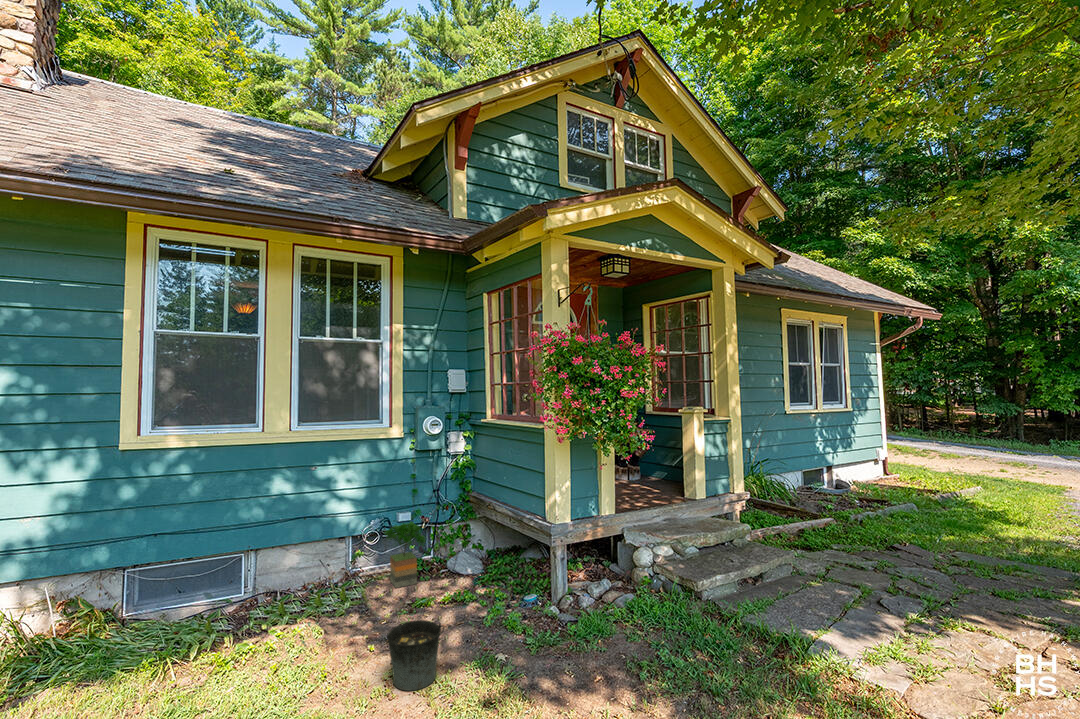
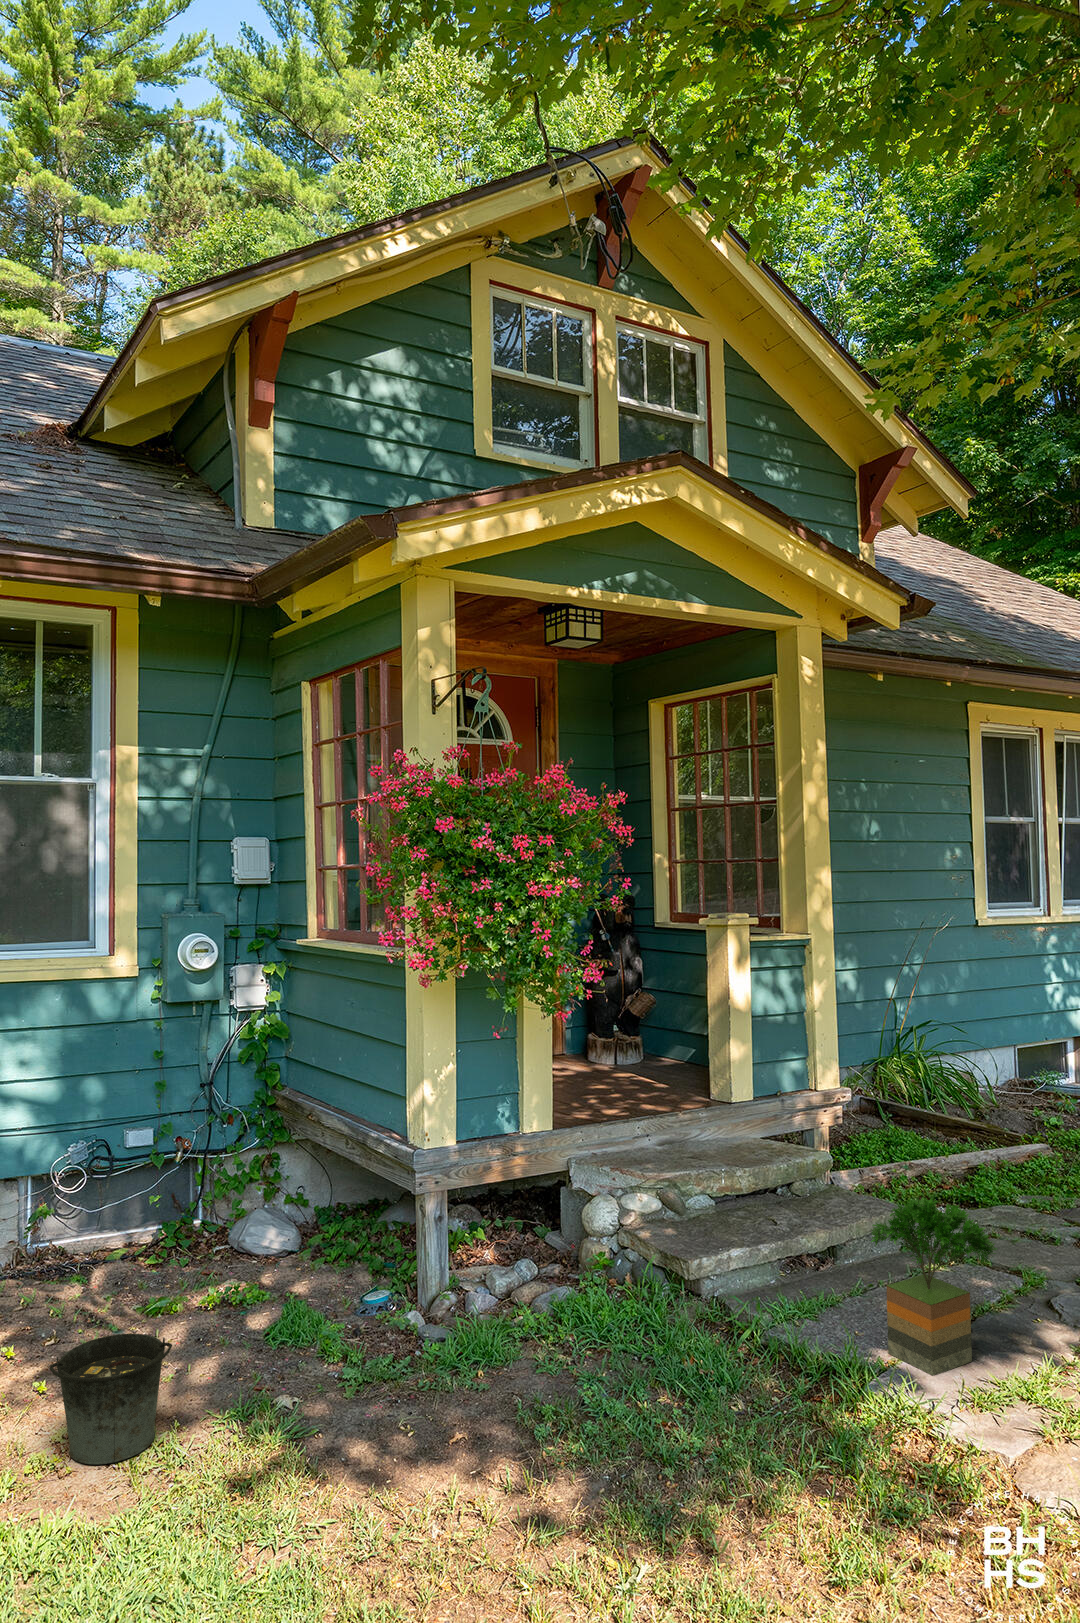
potted tree: present [385,523,425,588] -> present [871,1198,997,1376]

